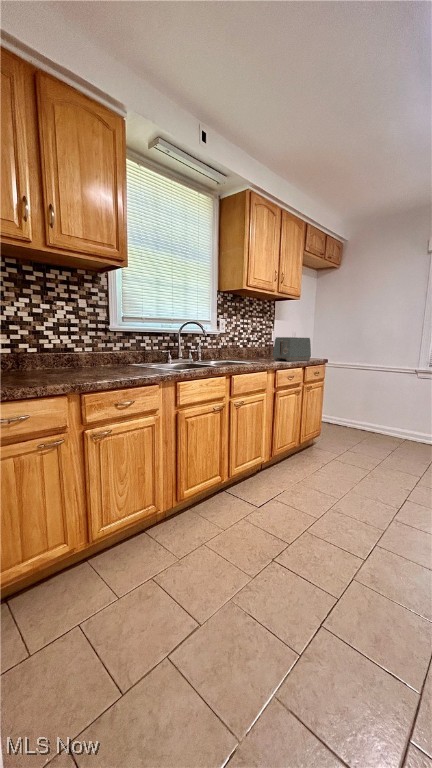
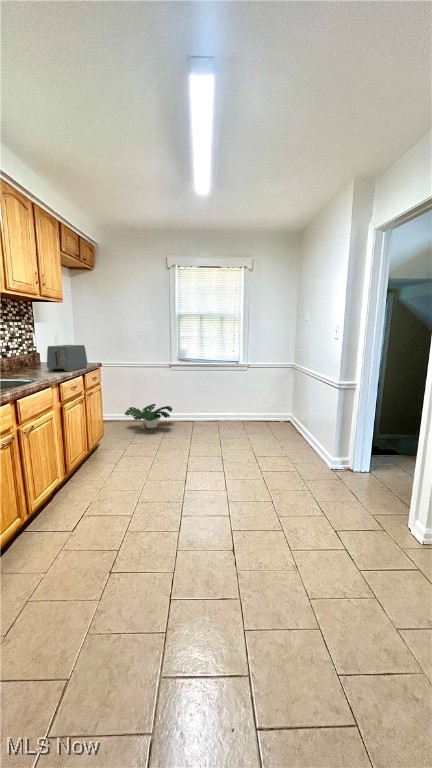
potted plant: none [353,414,417,443] -> present [125,404,172,428]

